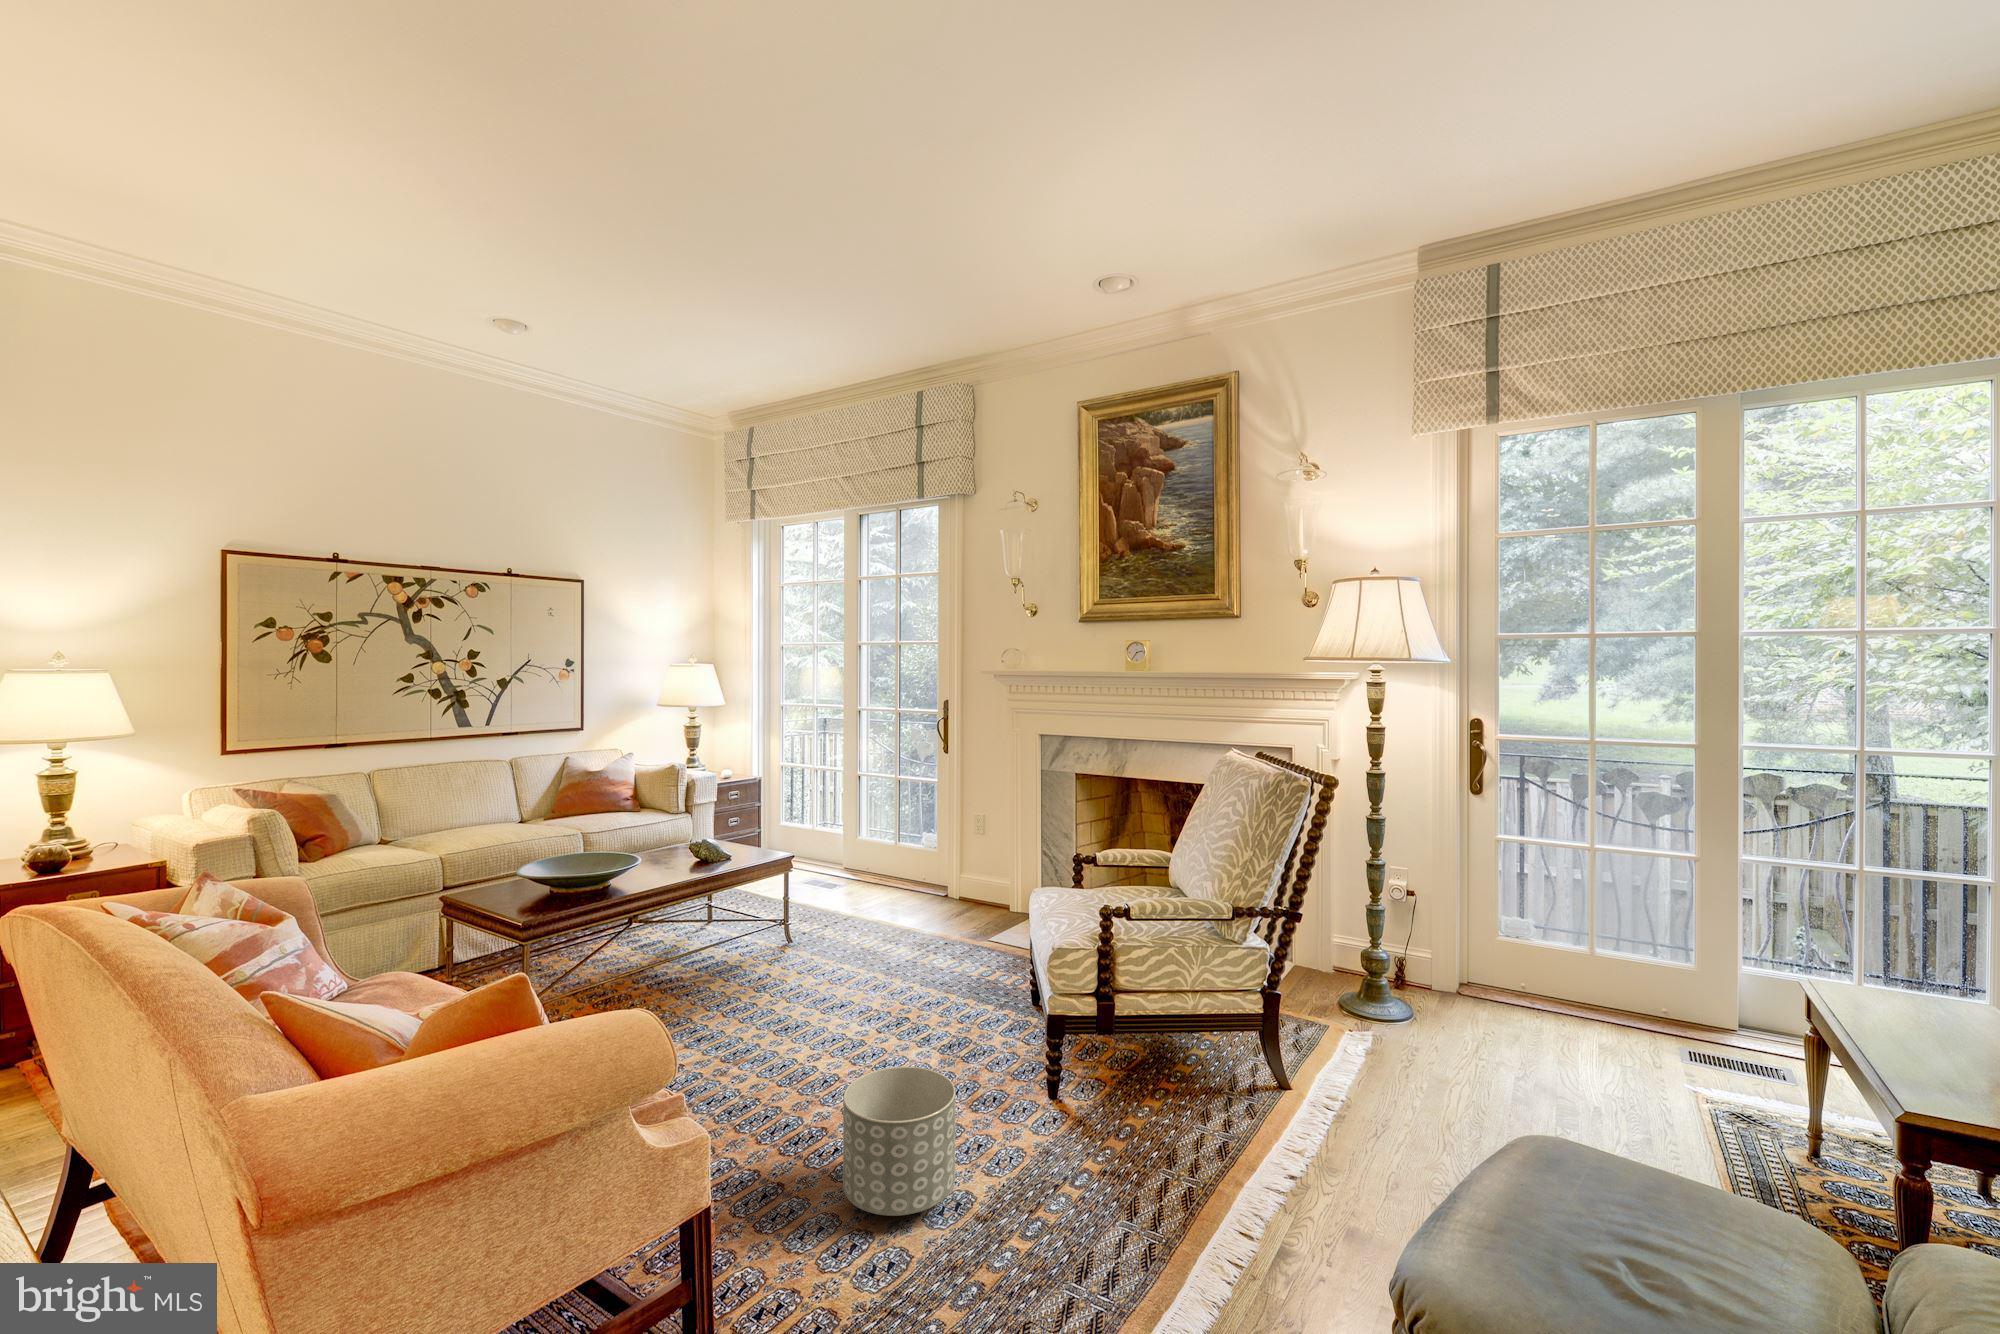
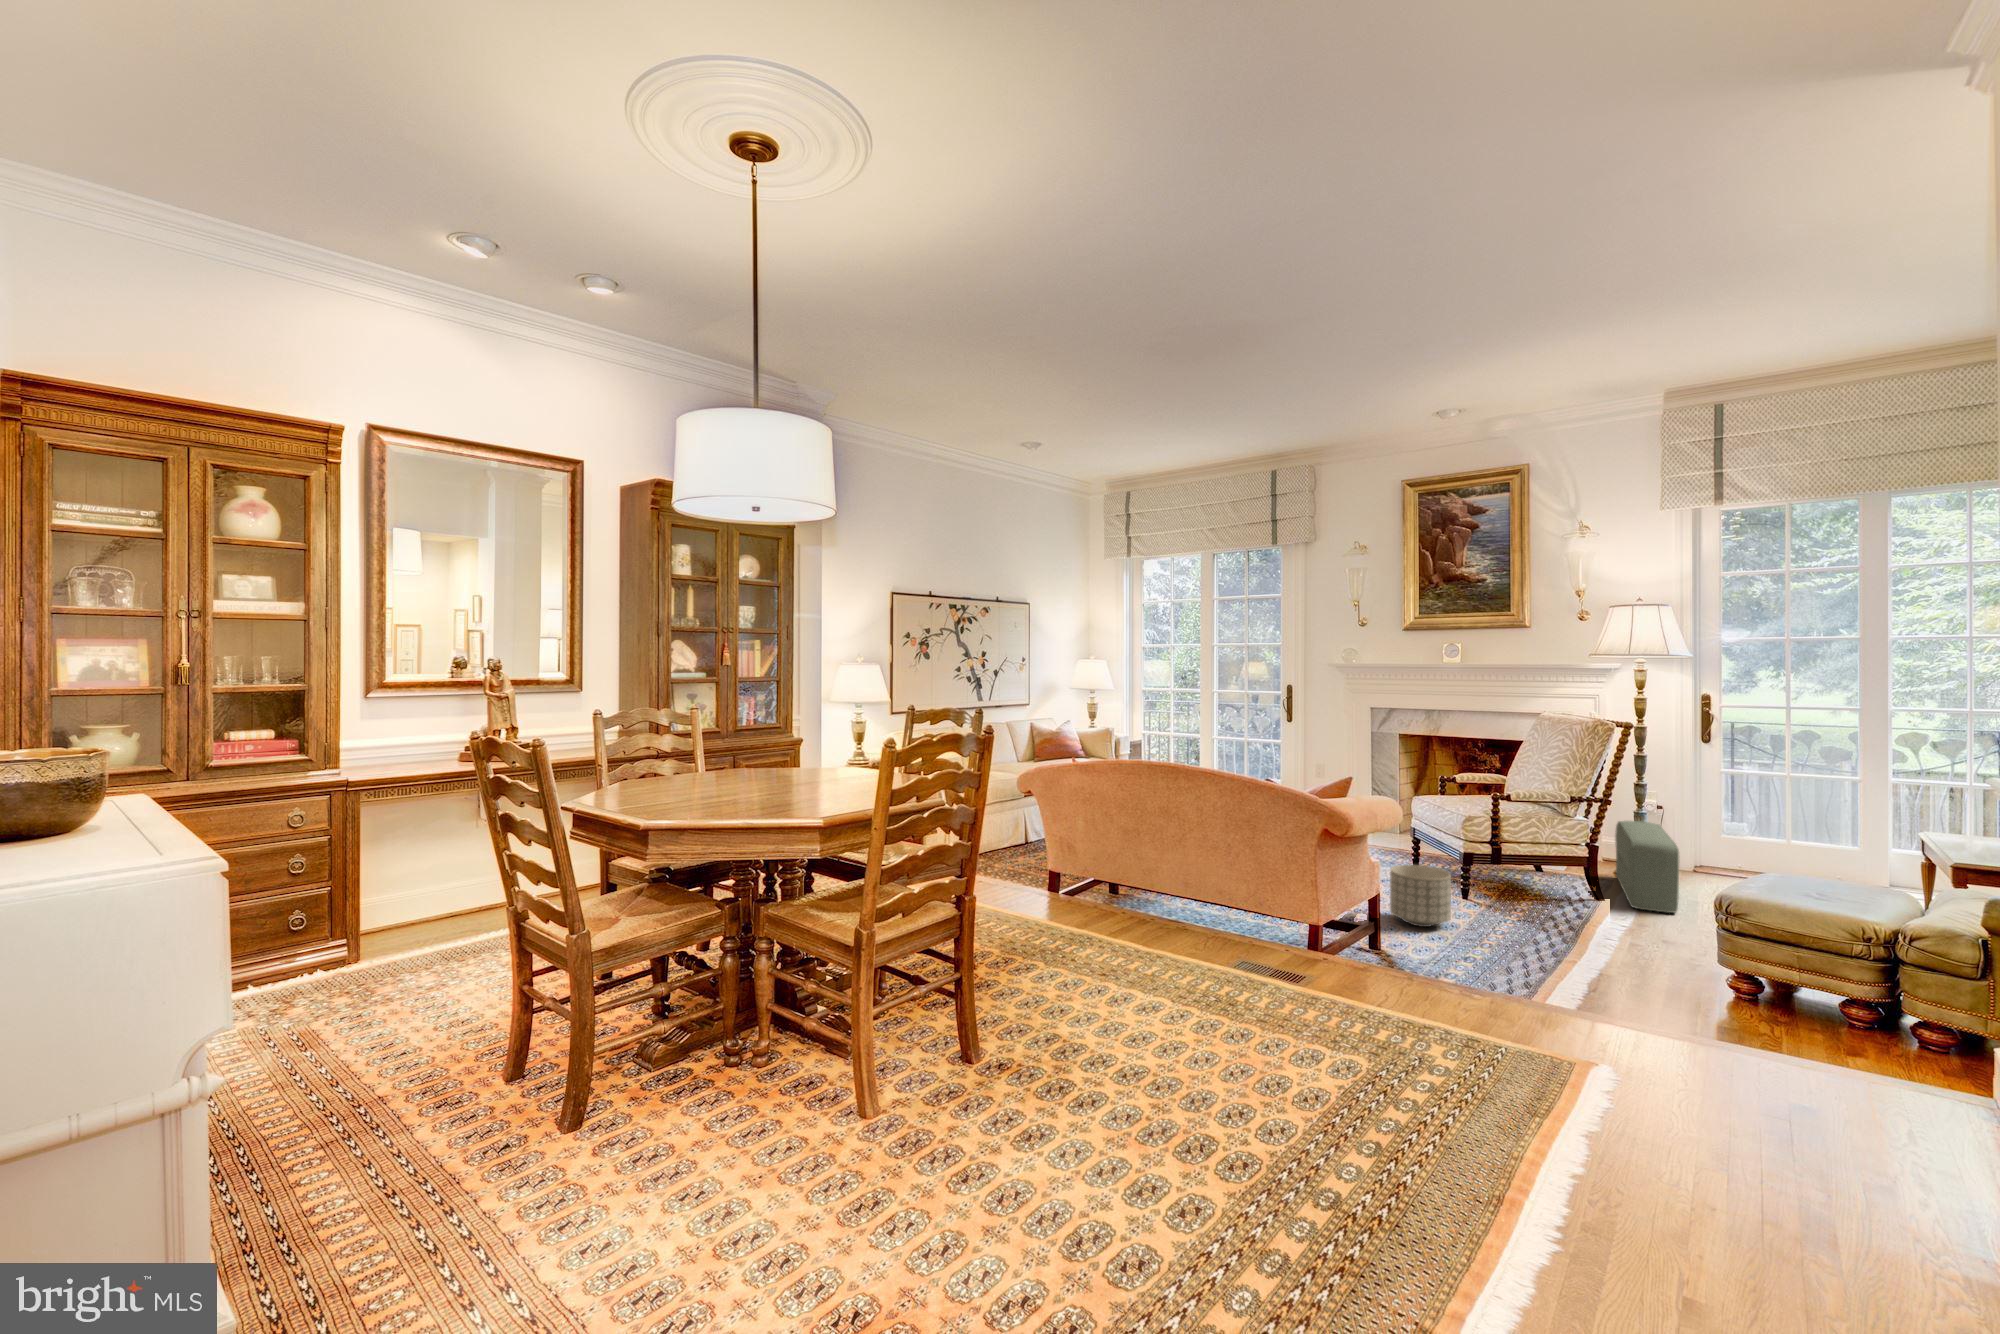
pouf: none [1320,936,1402,1135] -> present [1615,821,1680,913]

